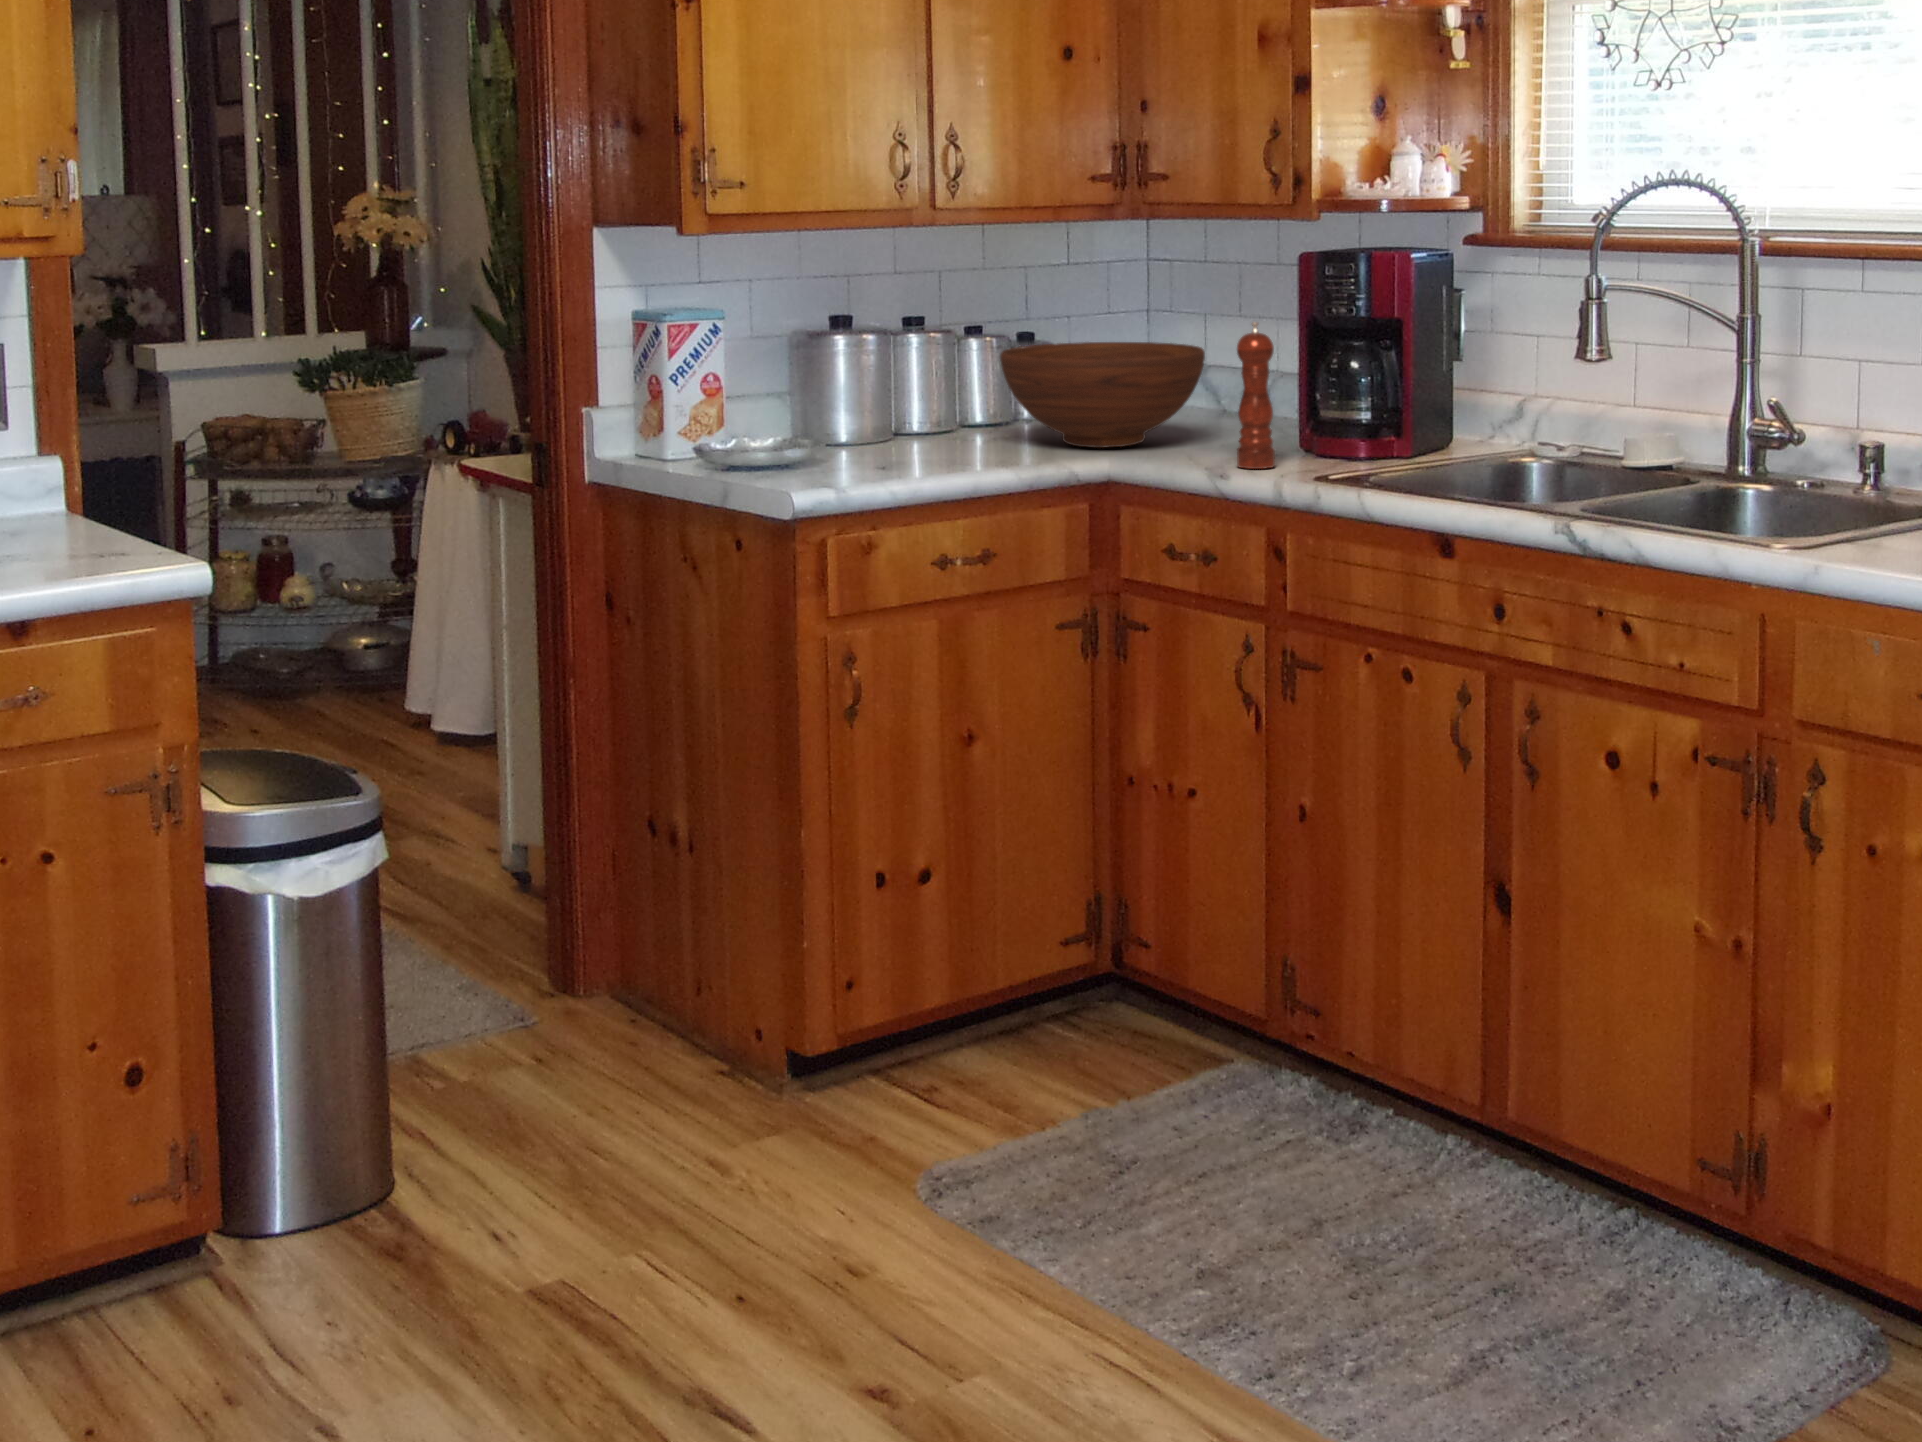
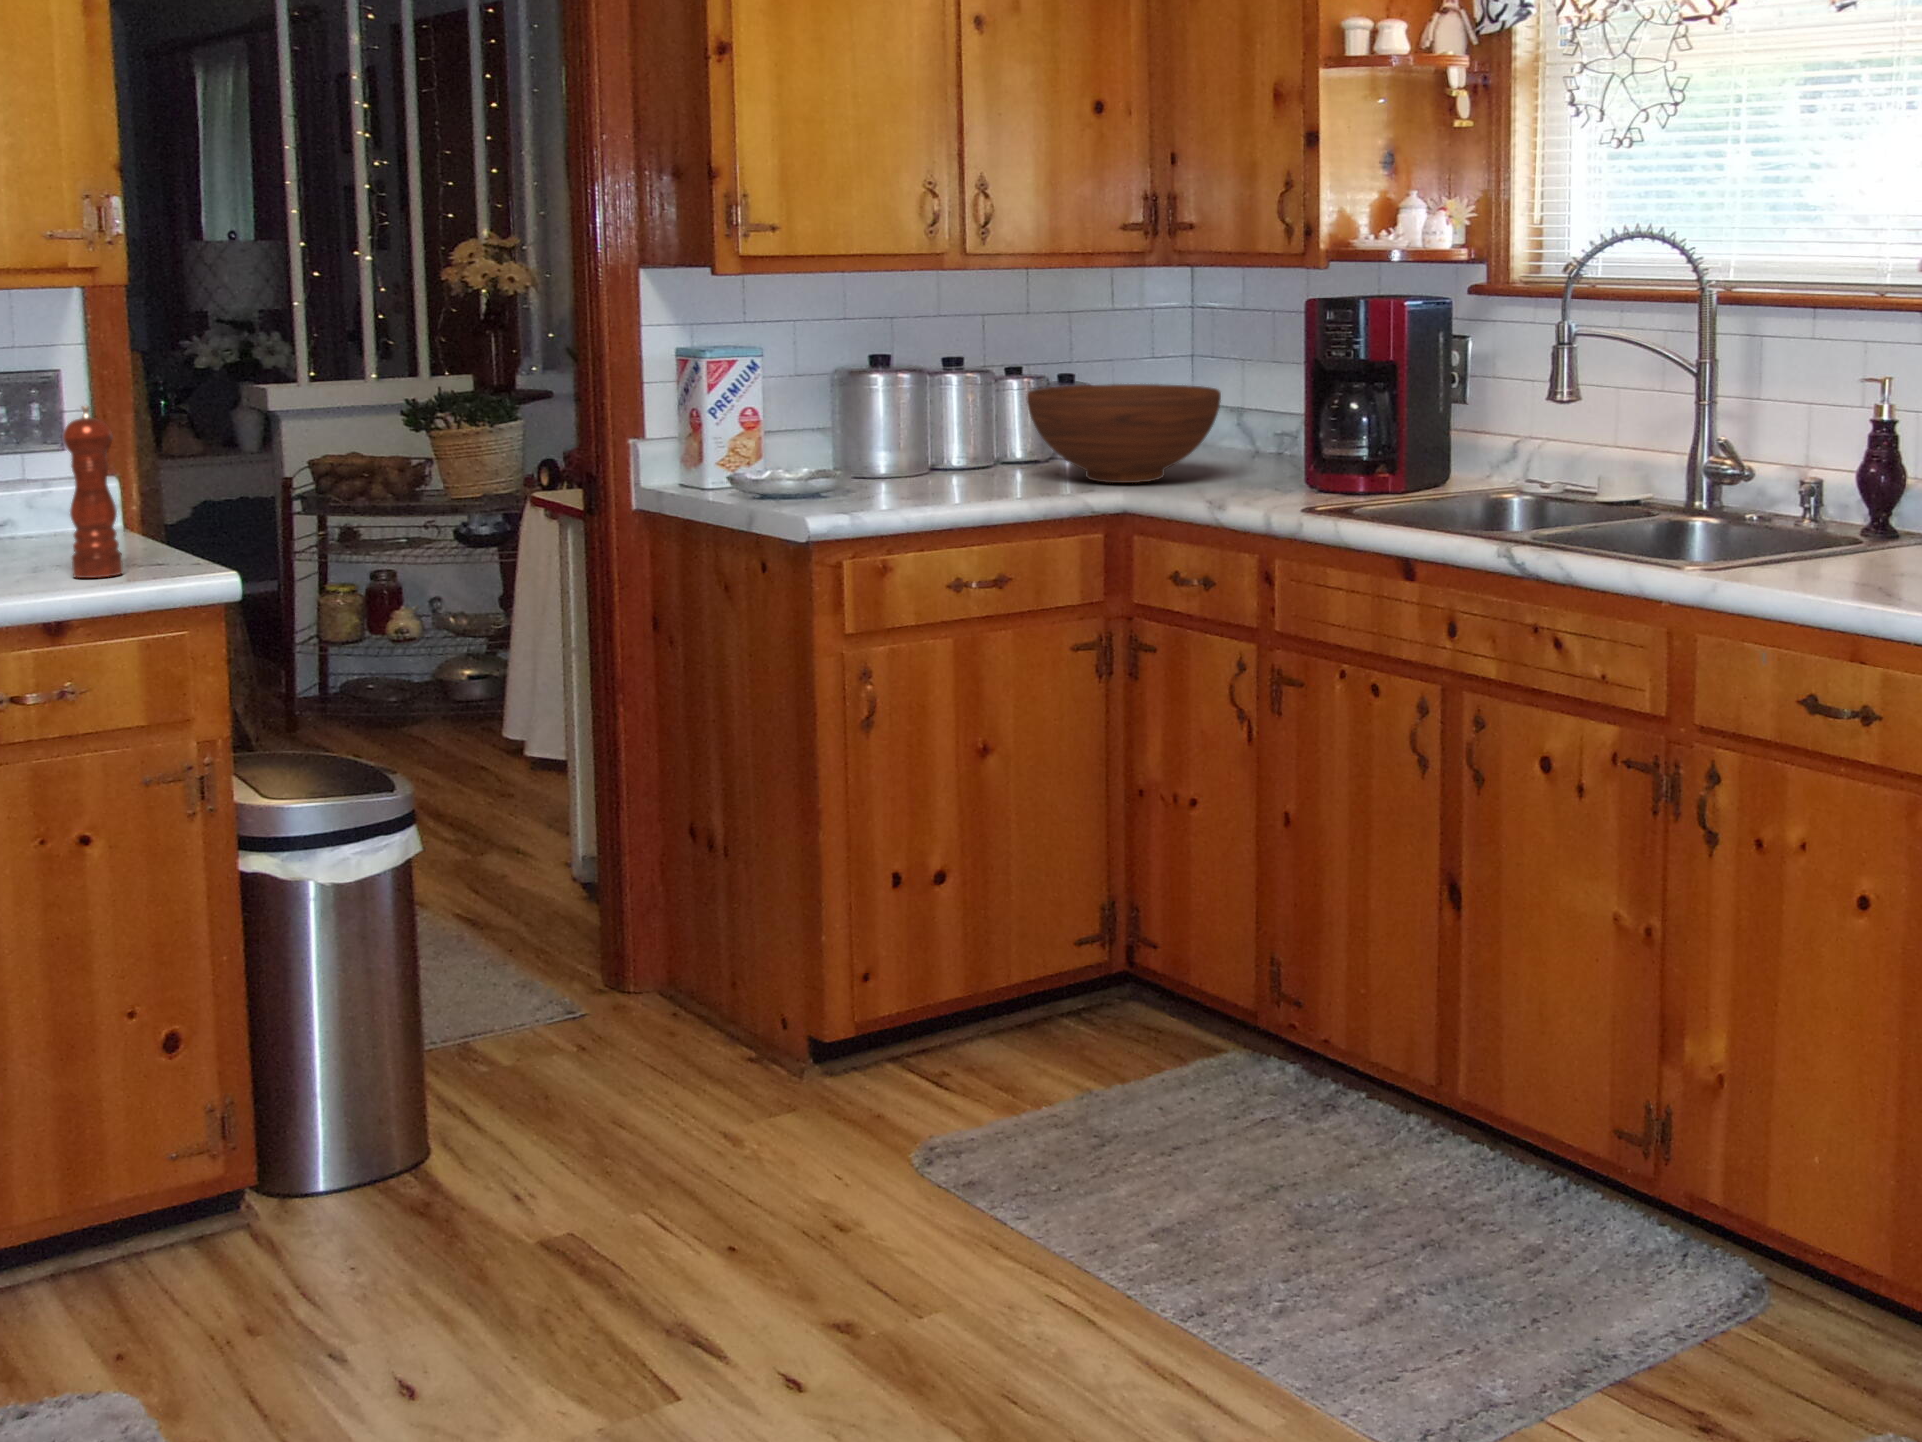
pepper mill: present [1237,322,1275,469] -> present [63,406,123,578]

